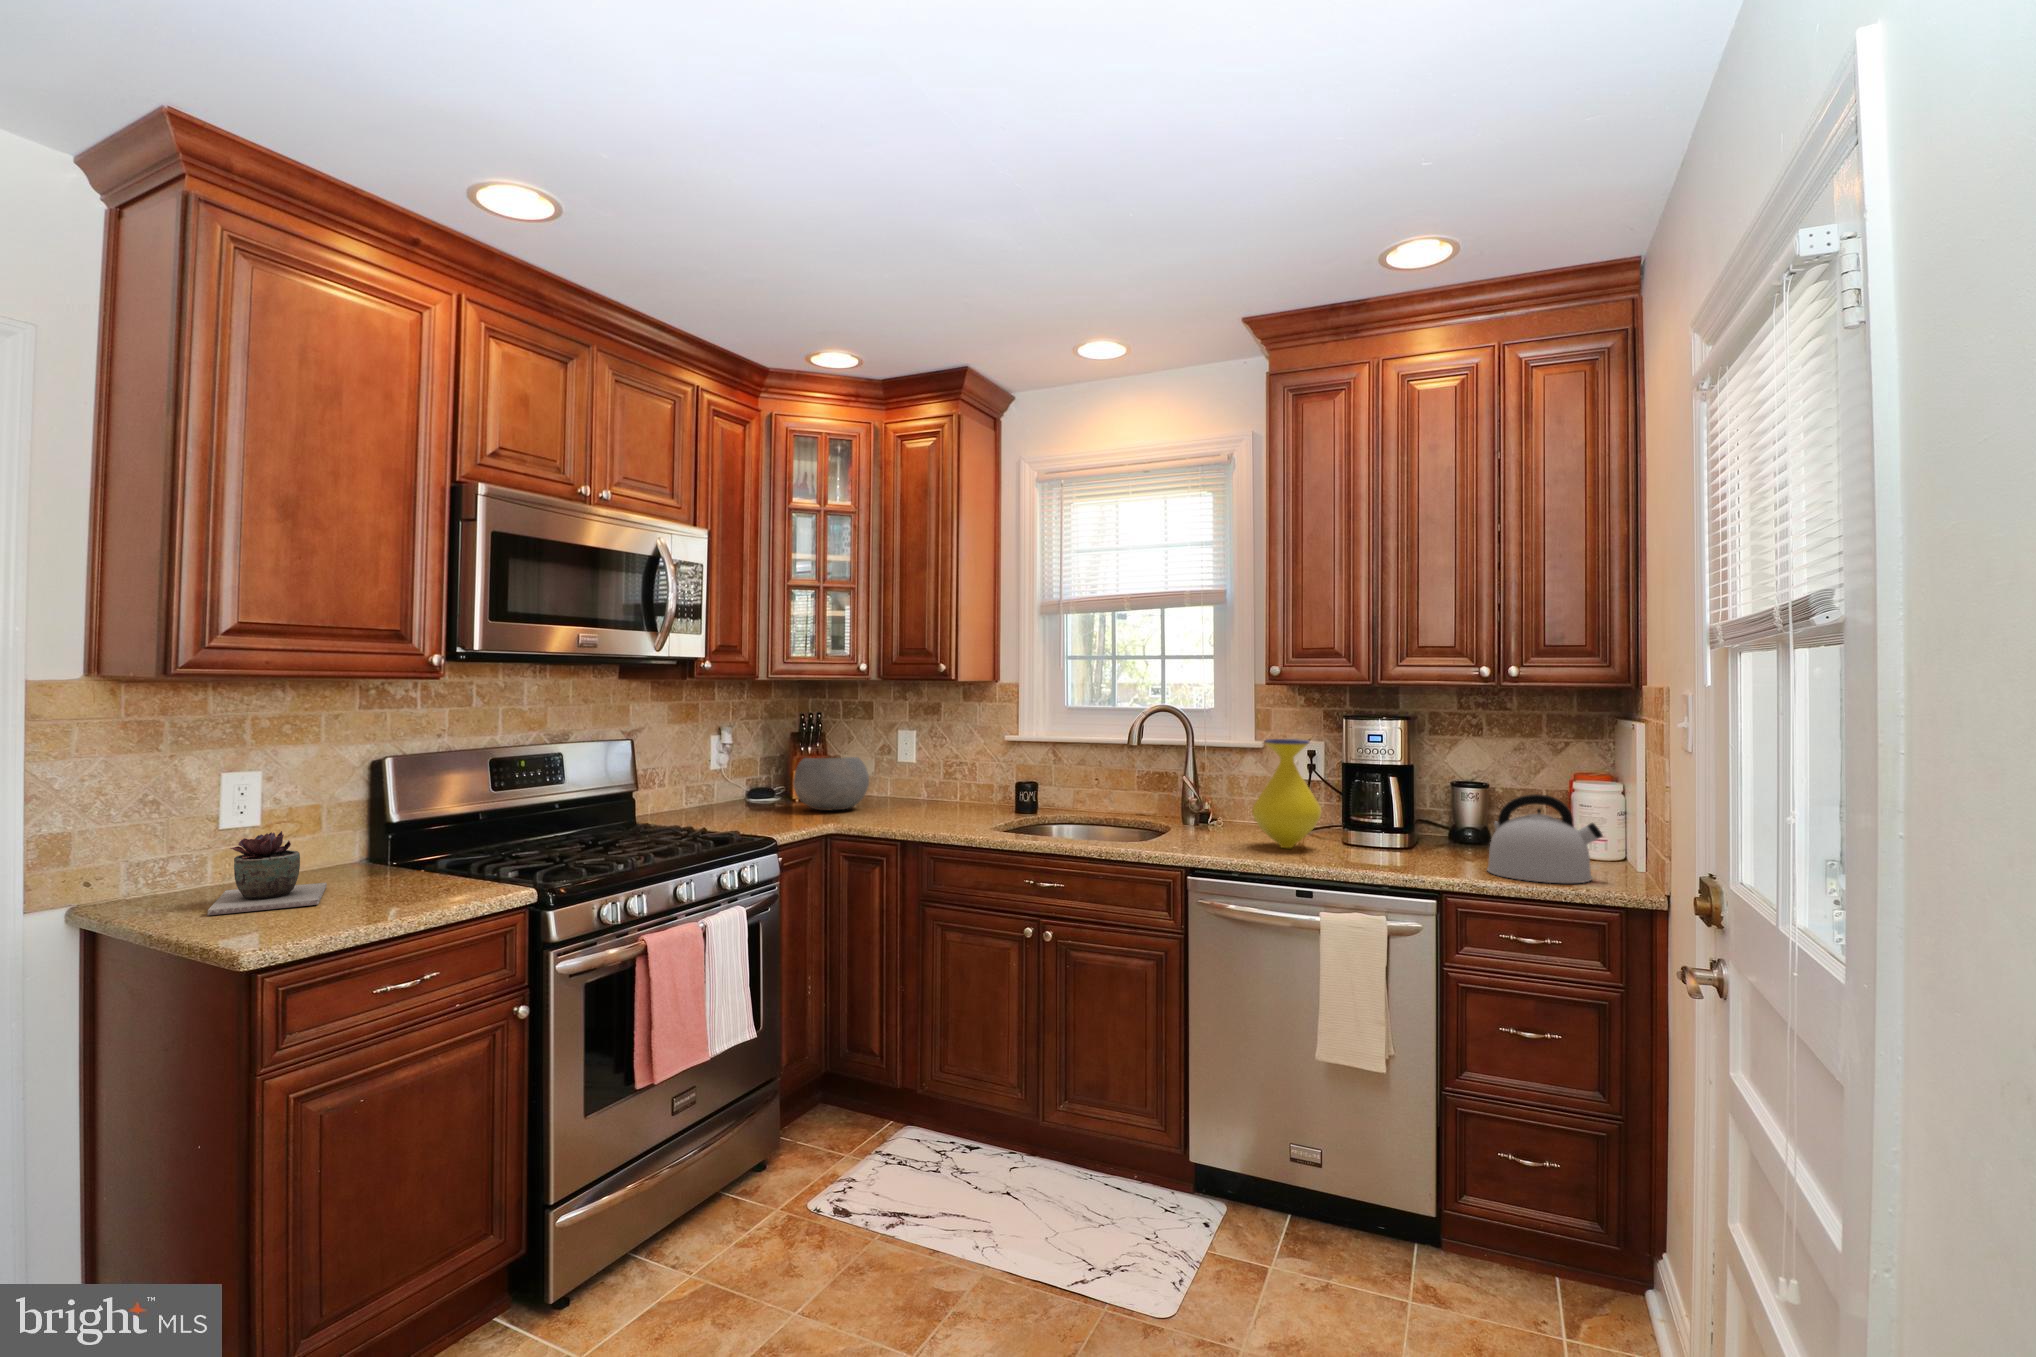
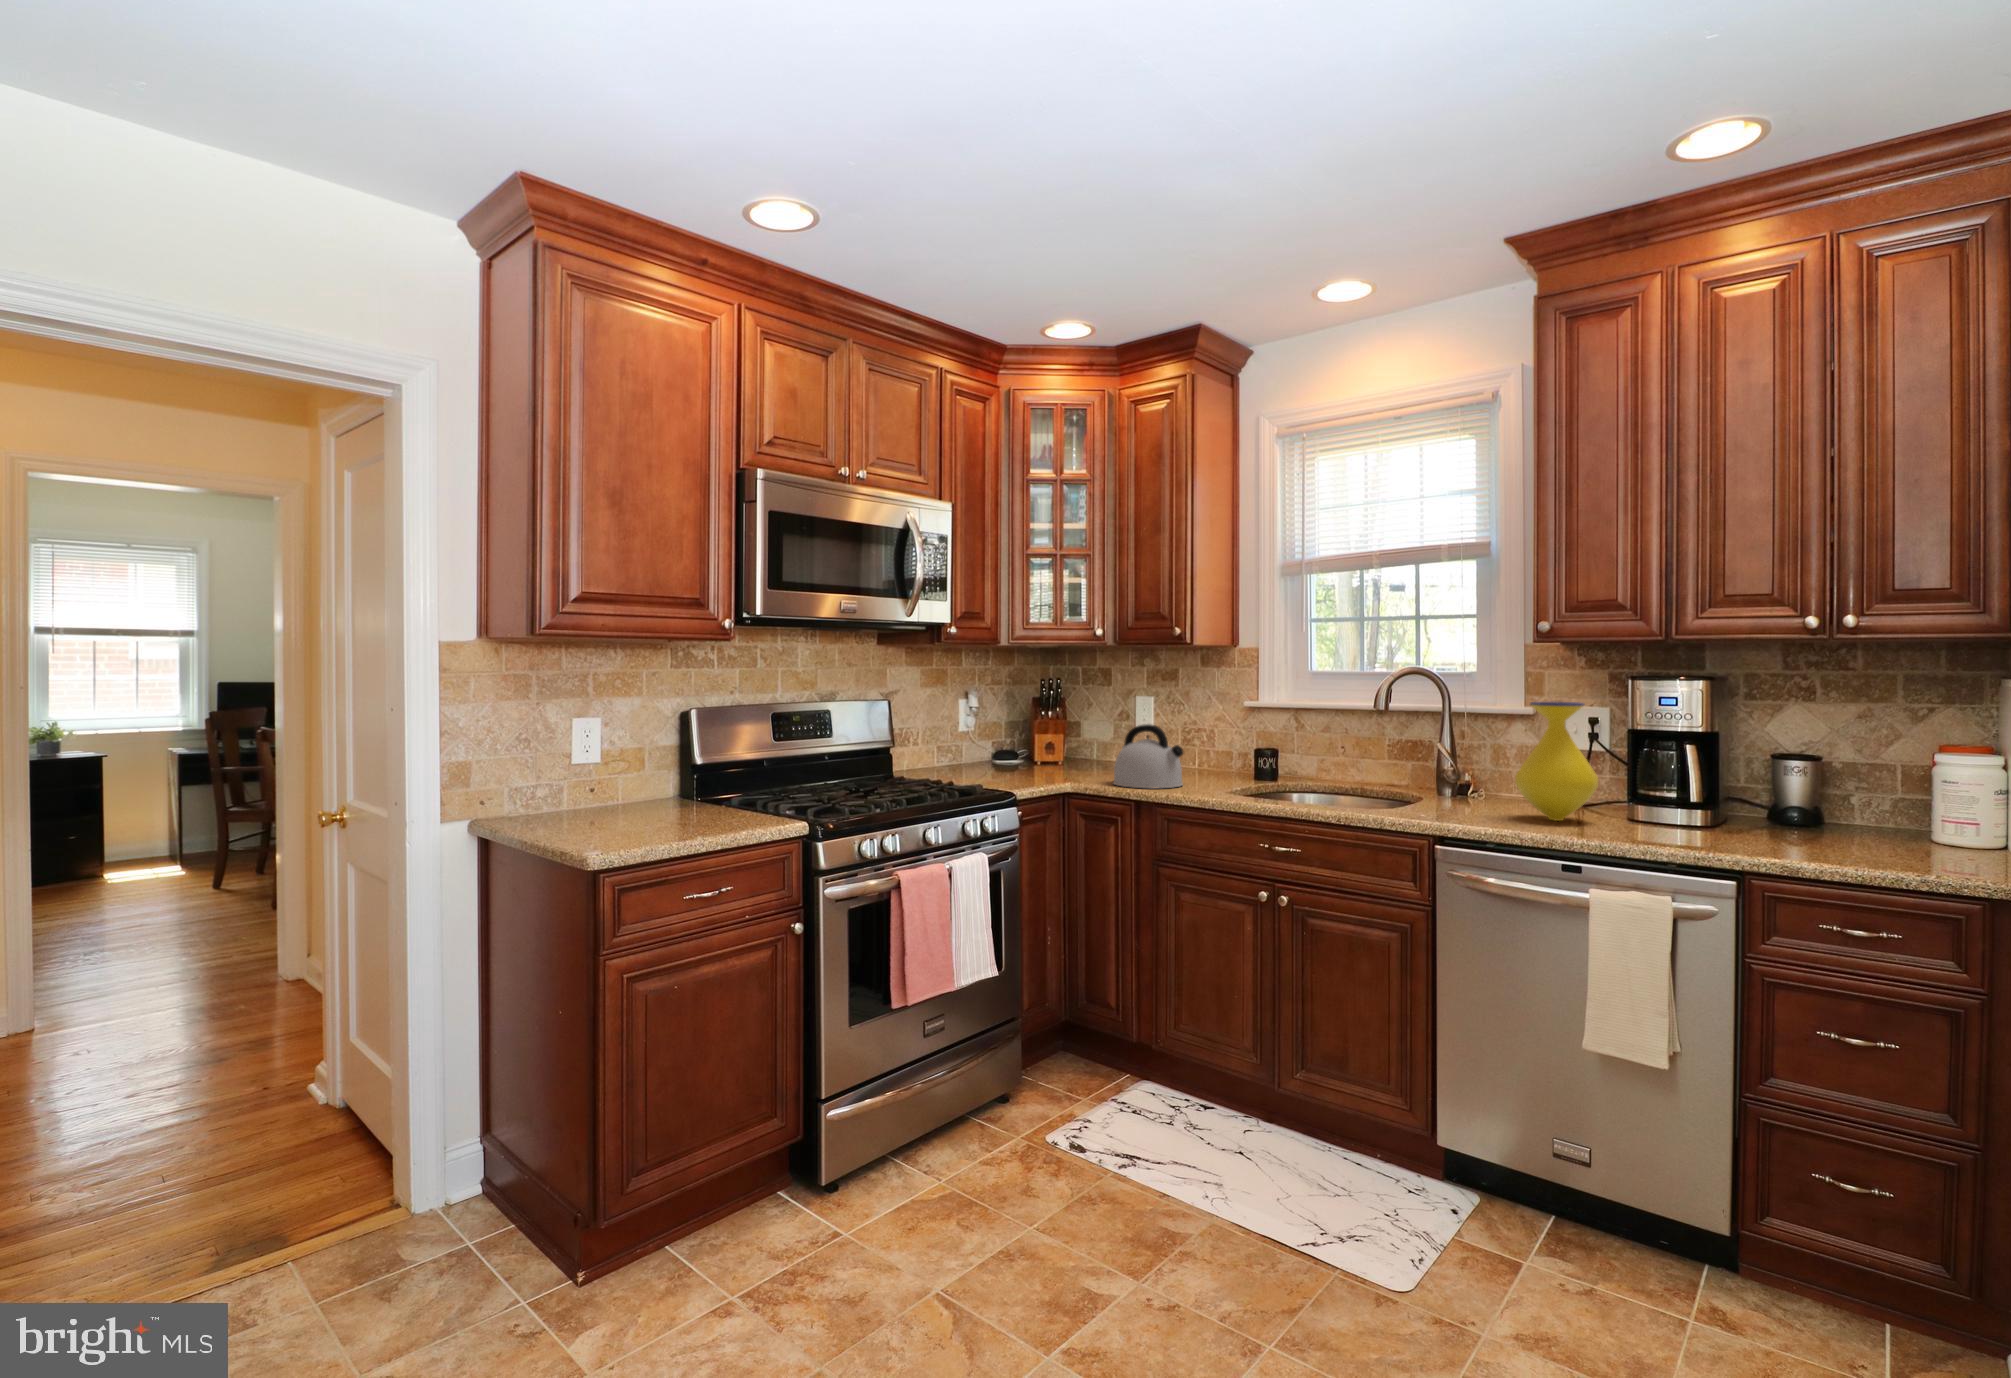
bowl: present [793,757,869,810] -> none [1038,721,1111,773]
kettle: present [1487,794,1603,883] -> present [1113,724,1183,789]
succulent plant: present [208,831,327,915] -> none [561,766,645,831]

